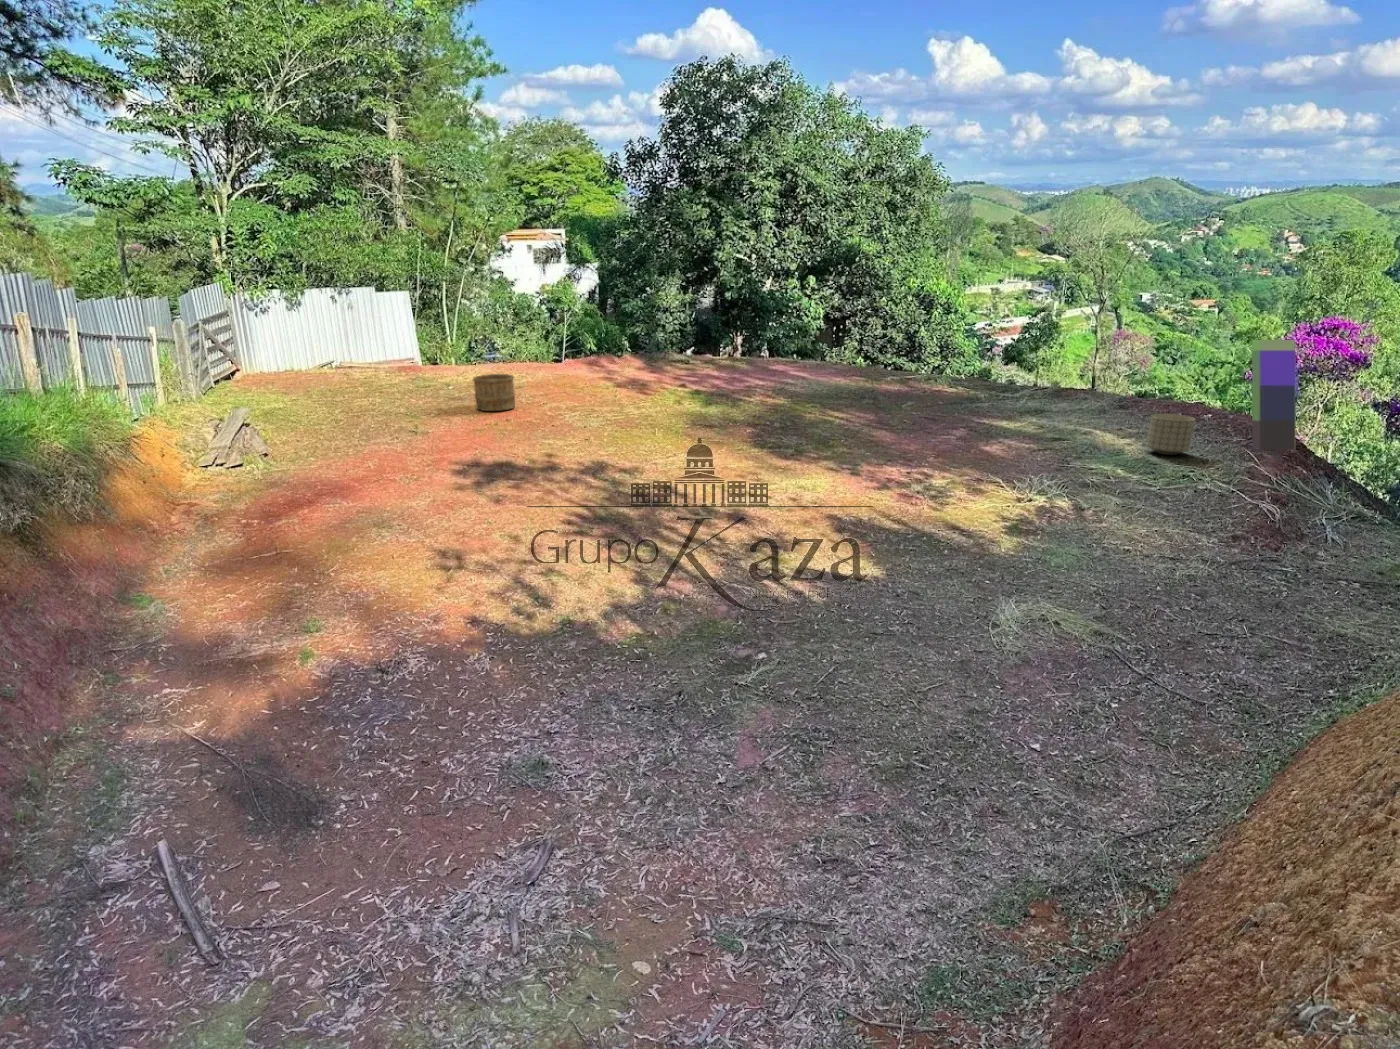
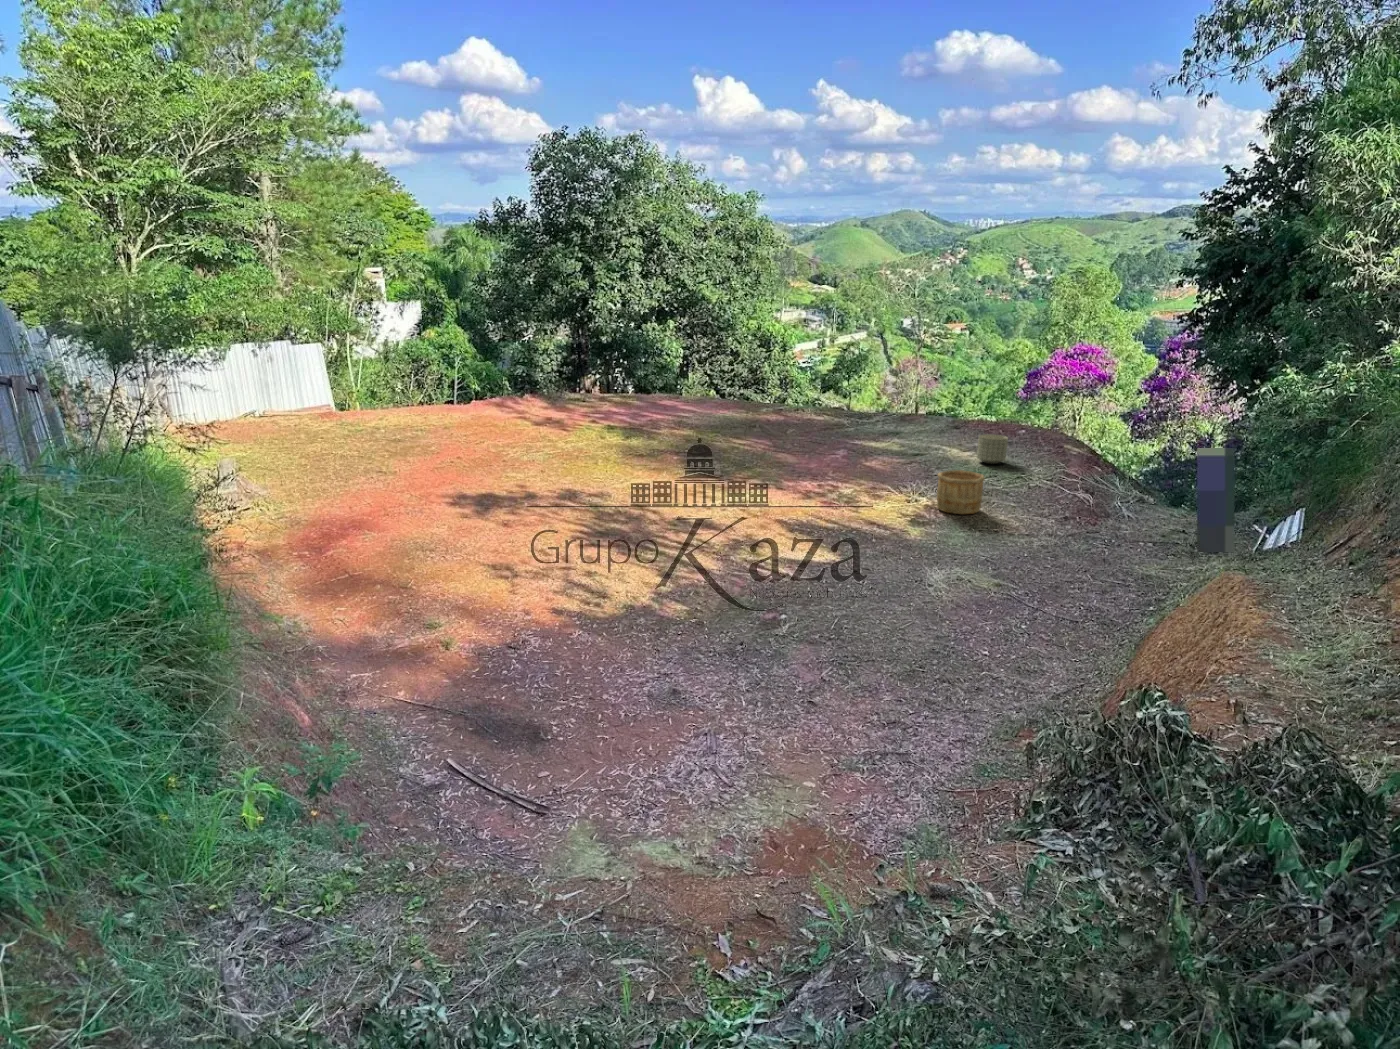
wooden bucket: present [473,374,515,411] -> present [937,470,985,514]

